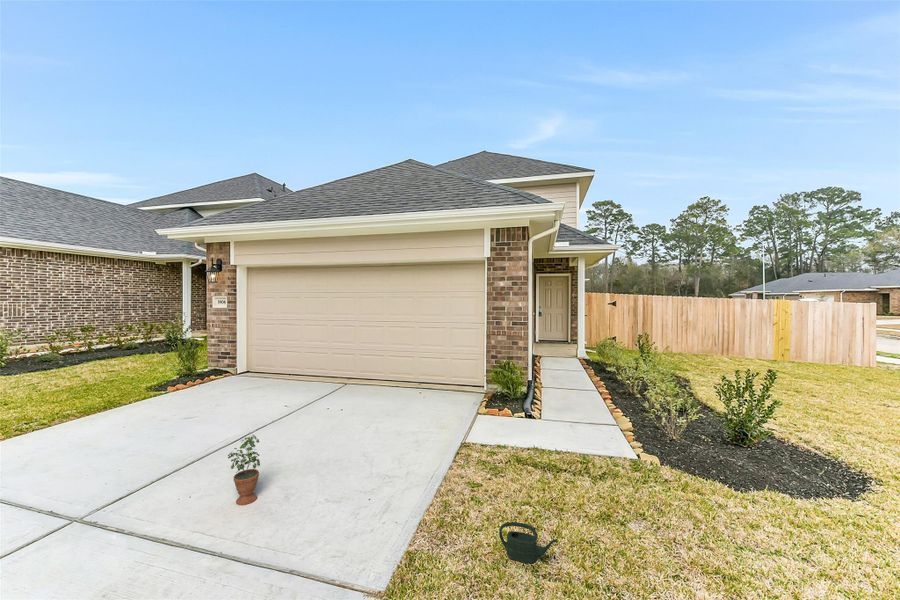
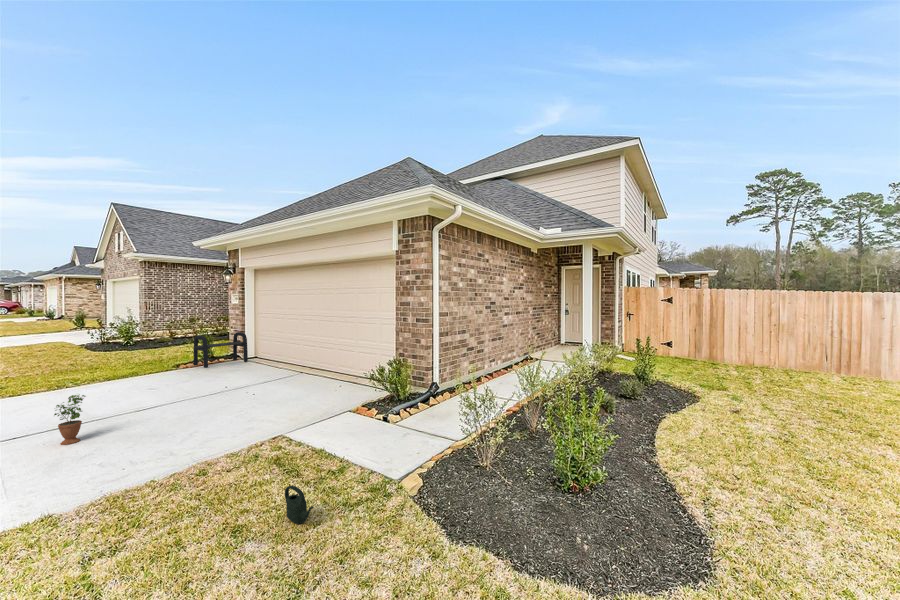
bench: none [176,342,243,389] -> present [194,332,248,368]
watering can: present [499,522,558,563] -> present [285,486,313,524]

